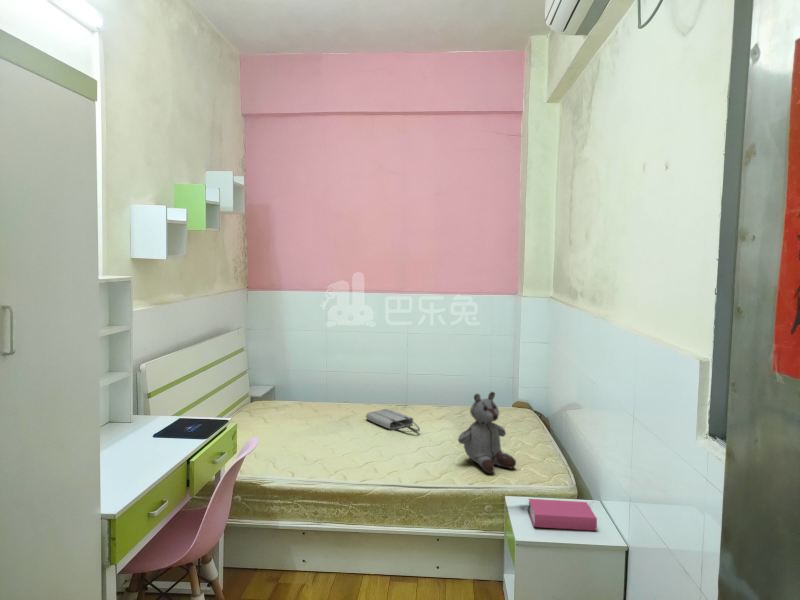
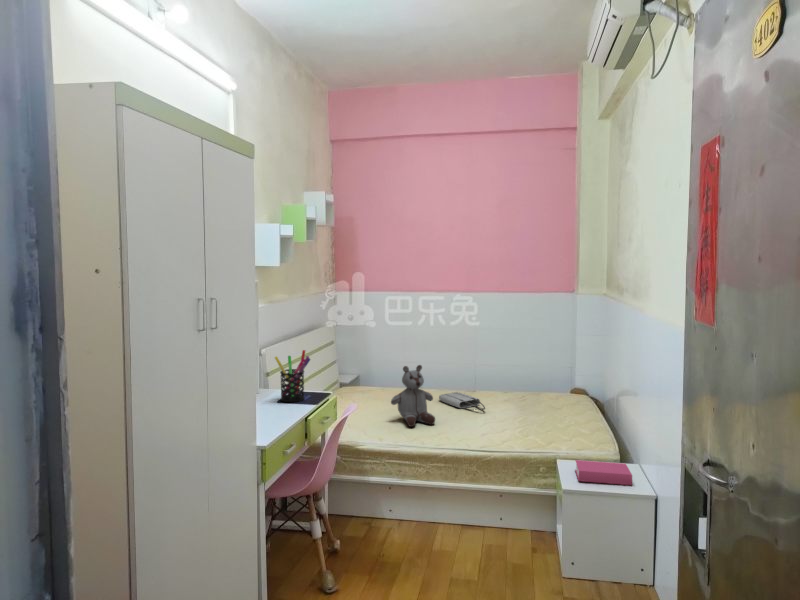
pen holder: none [151,366,201,435] -> present [275,350,310,402]
stuffed bear: present [458,392,516,473] -> present [391,365,435,427]

